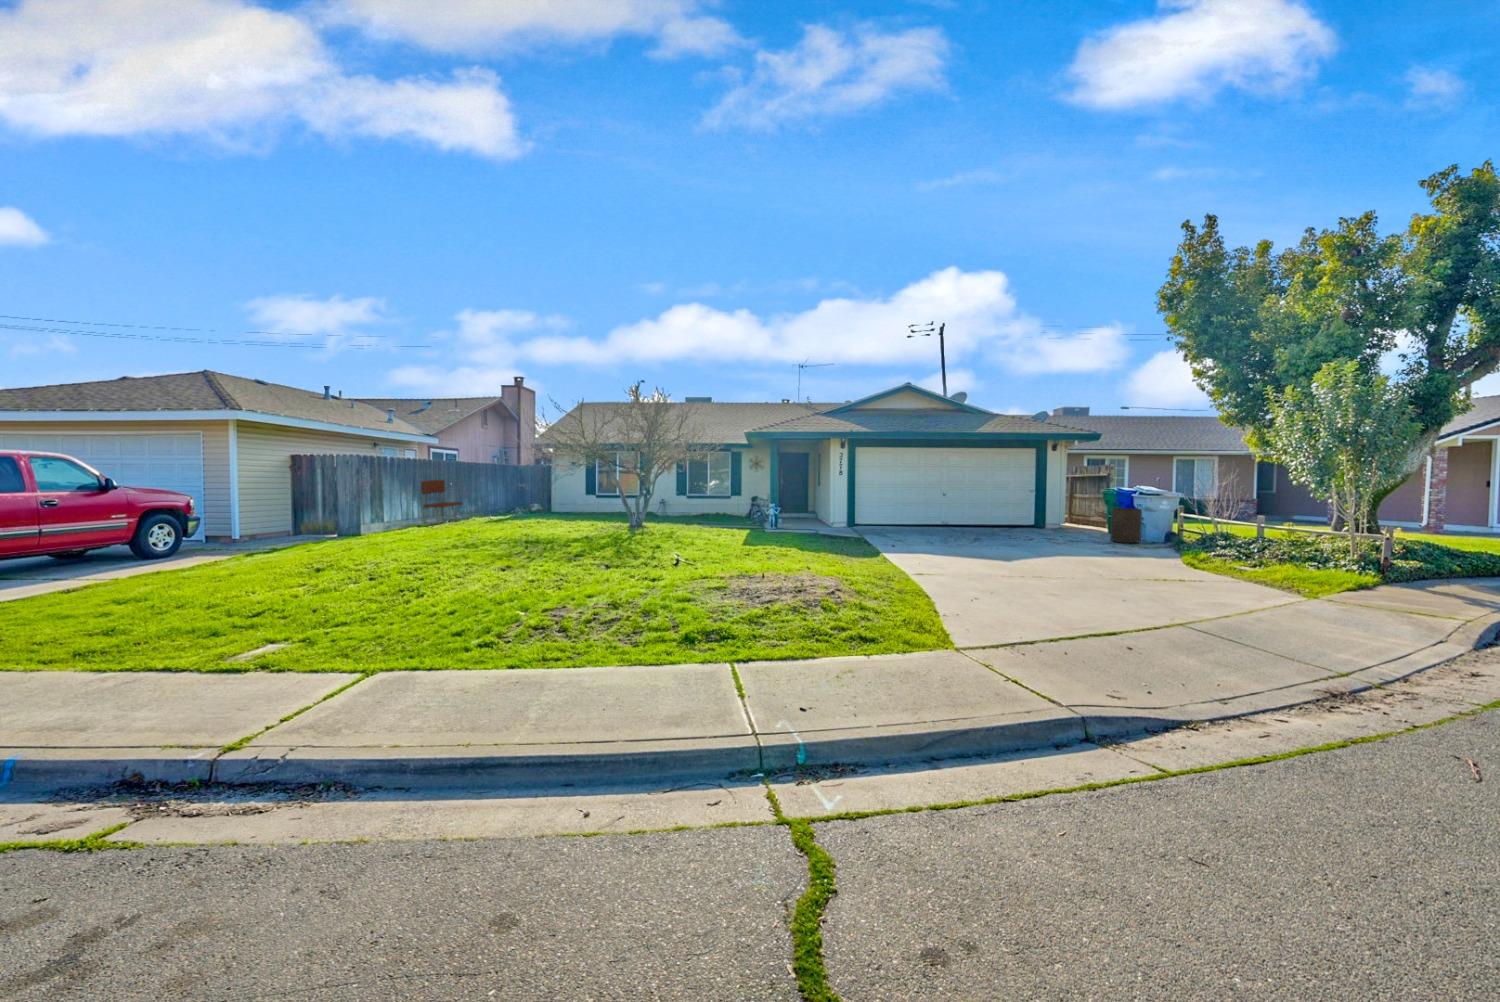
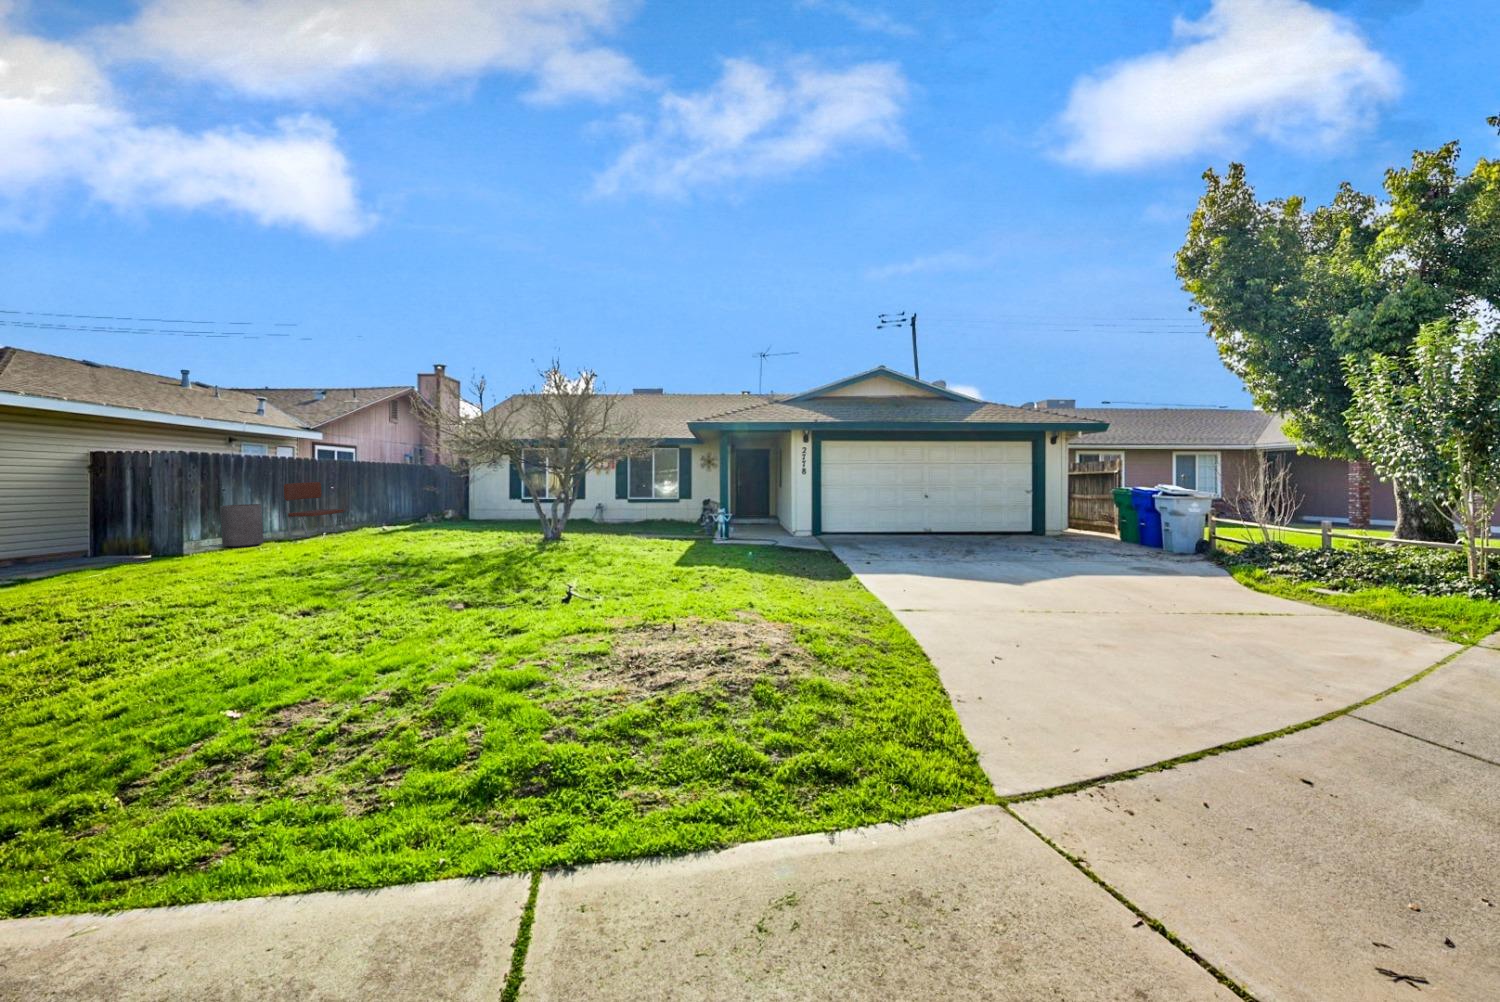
trash can: present [1110,508,1142,543] -> present [220,504,264,547]

